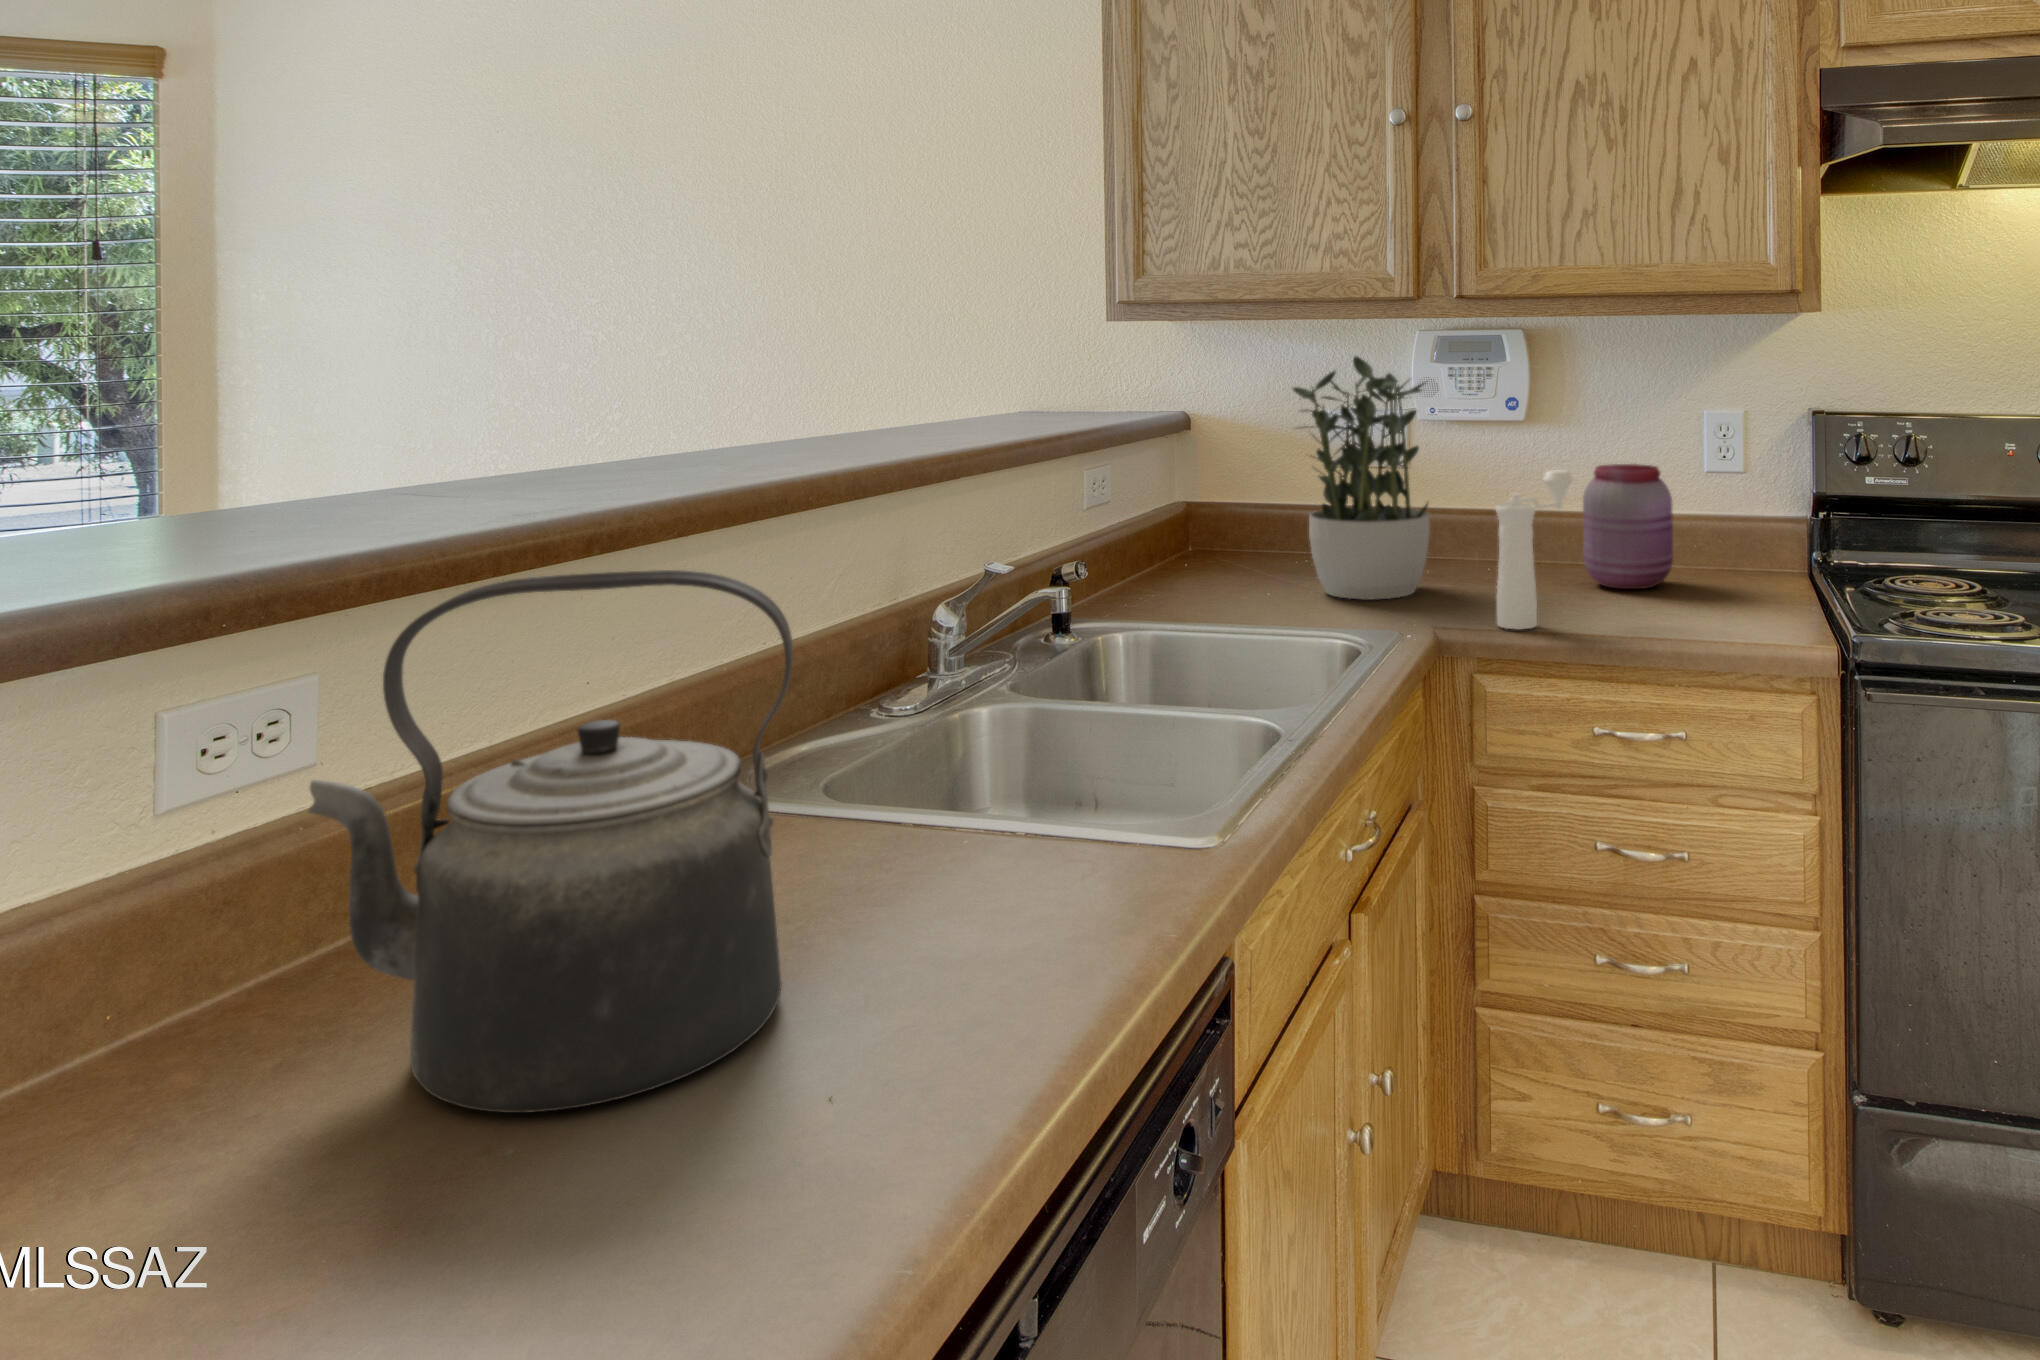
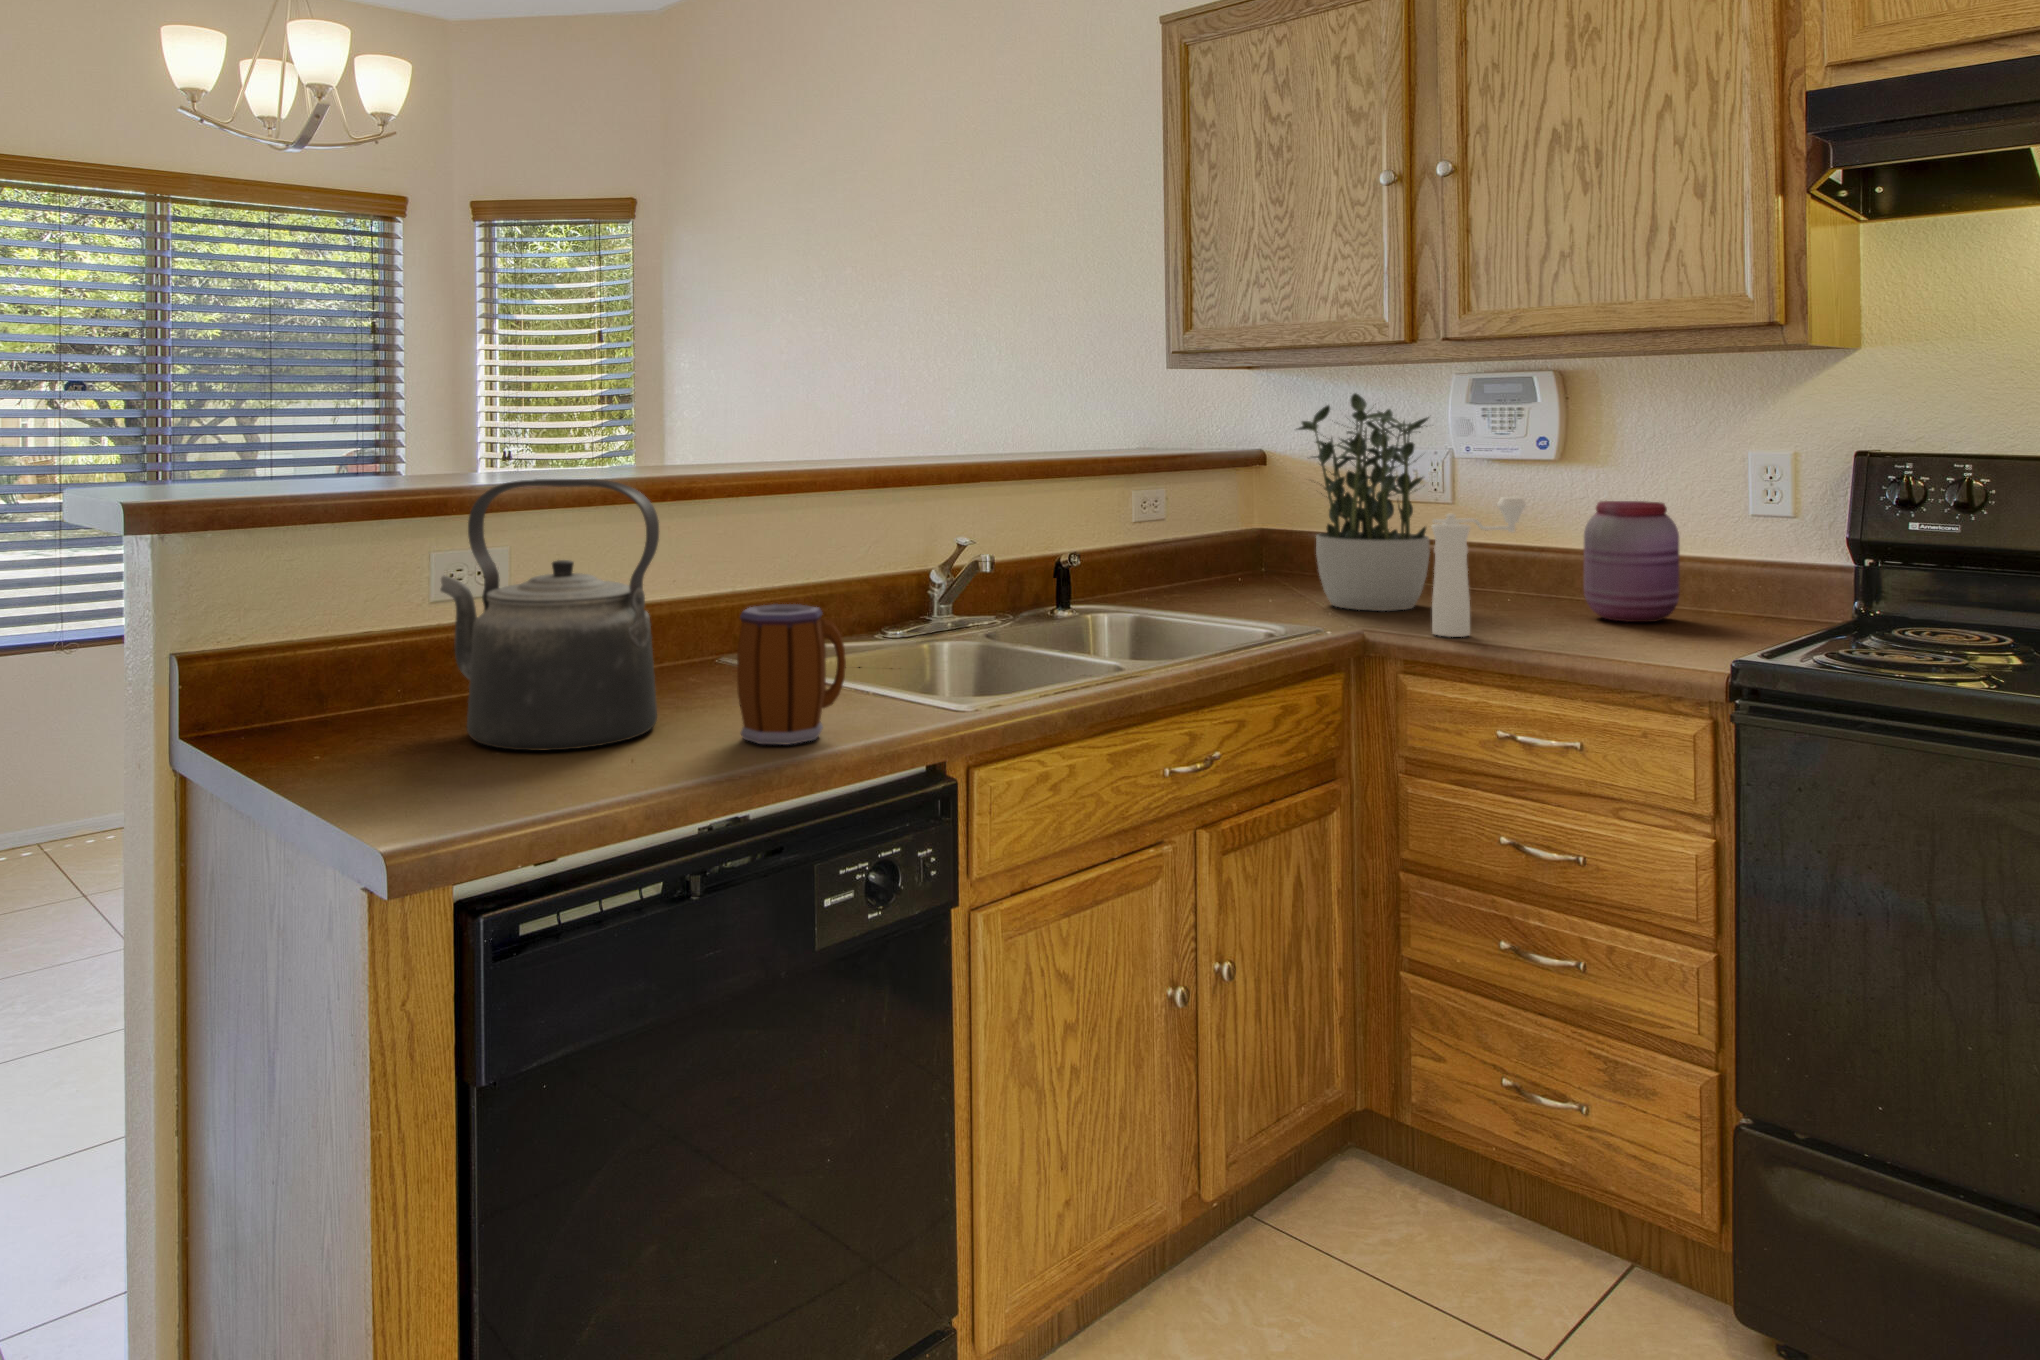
mug: none [939,737,1094,983] -> present [737,604,846,745]

